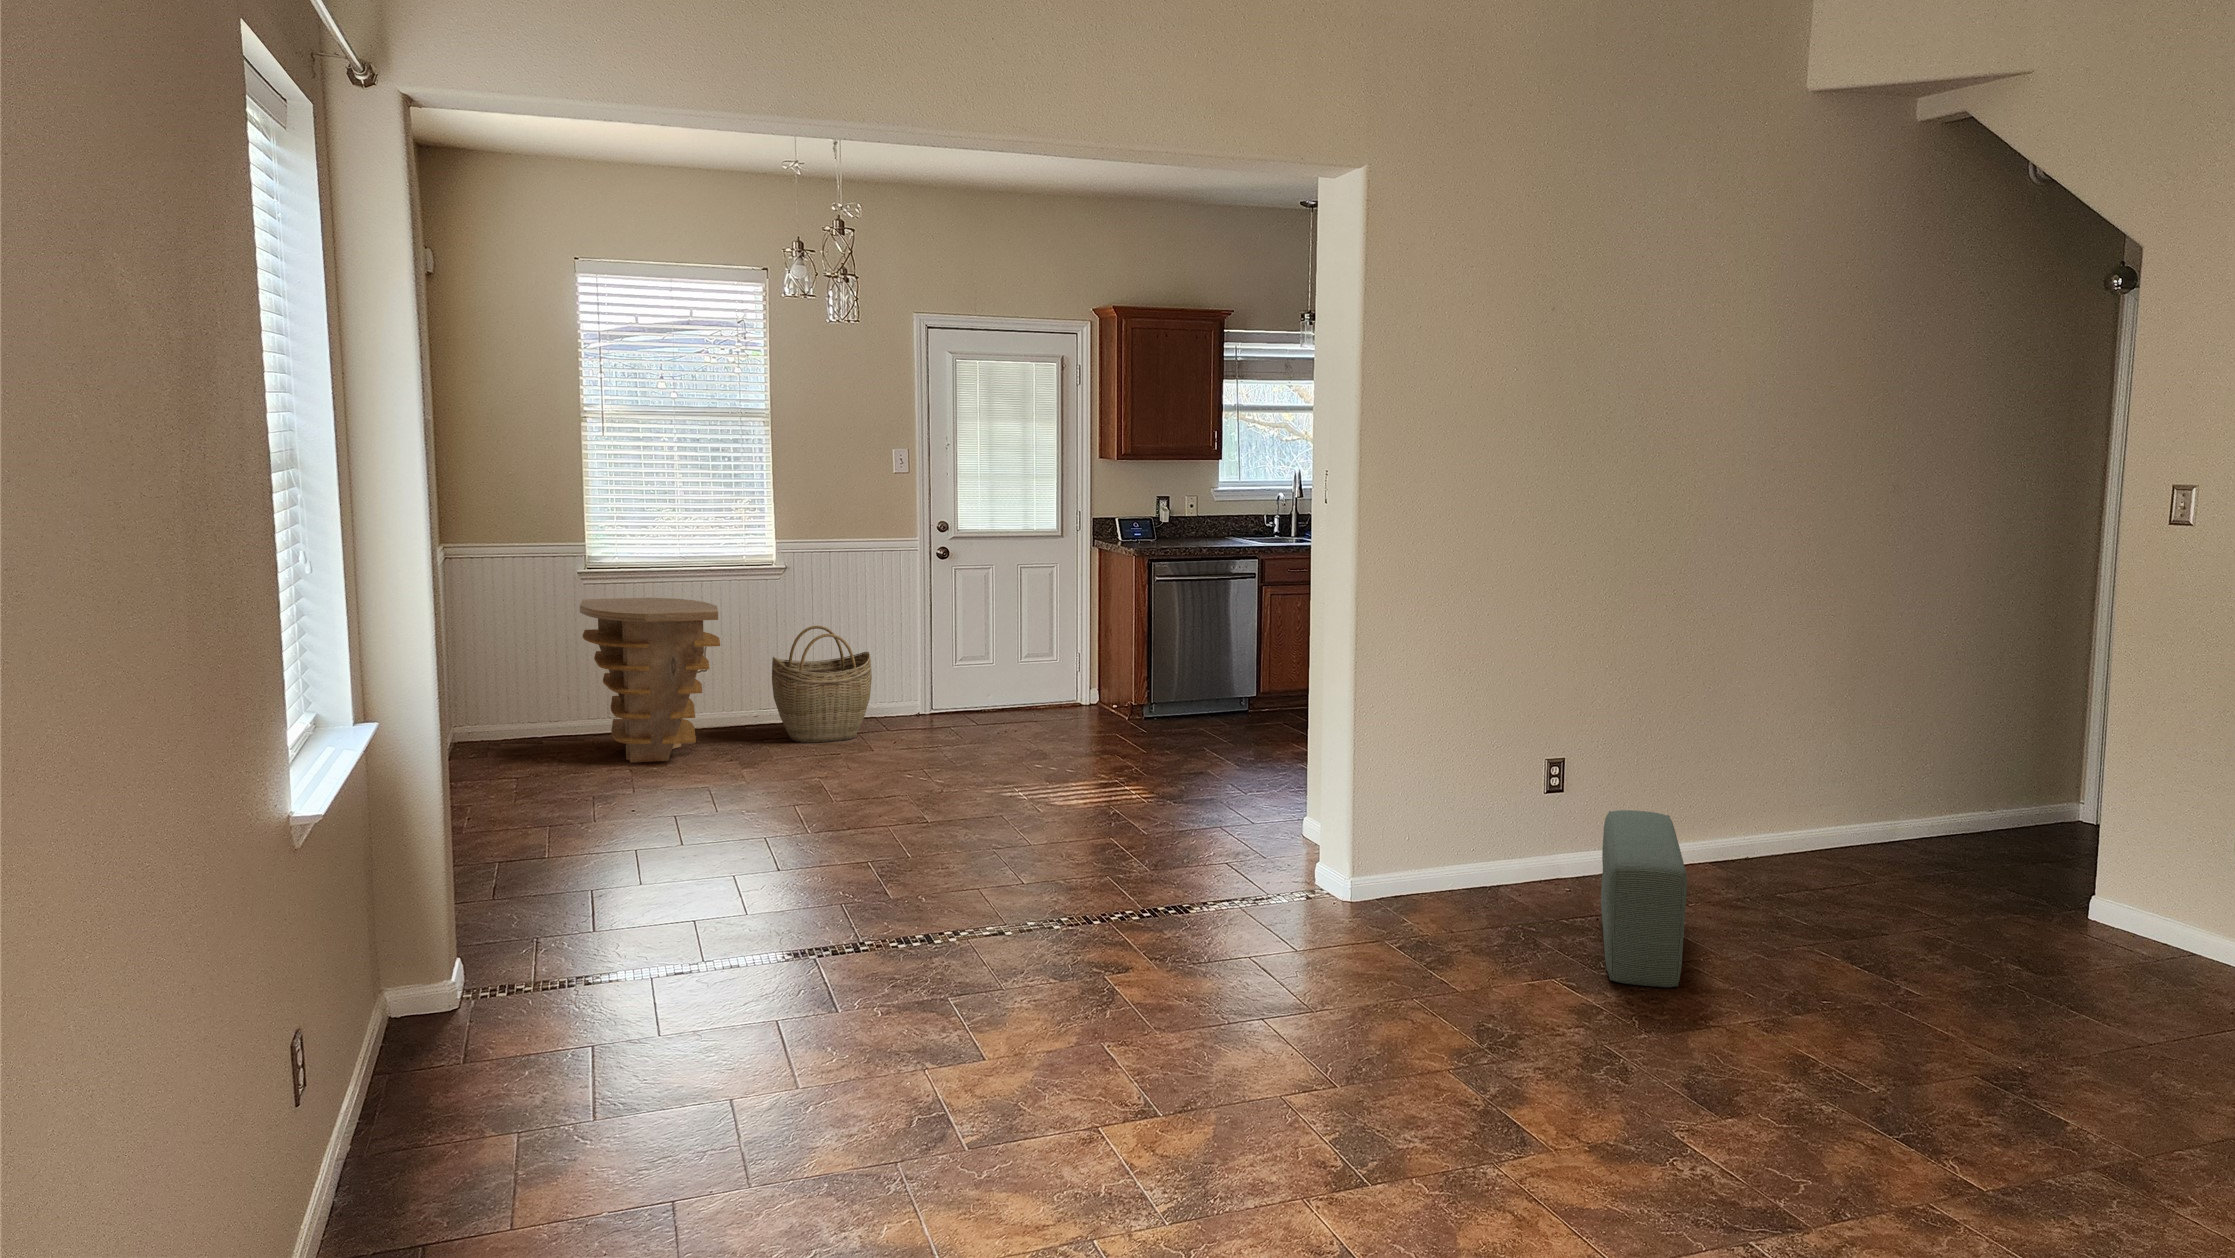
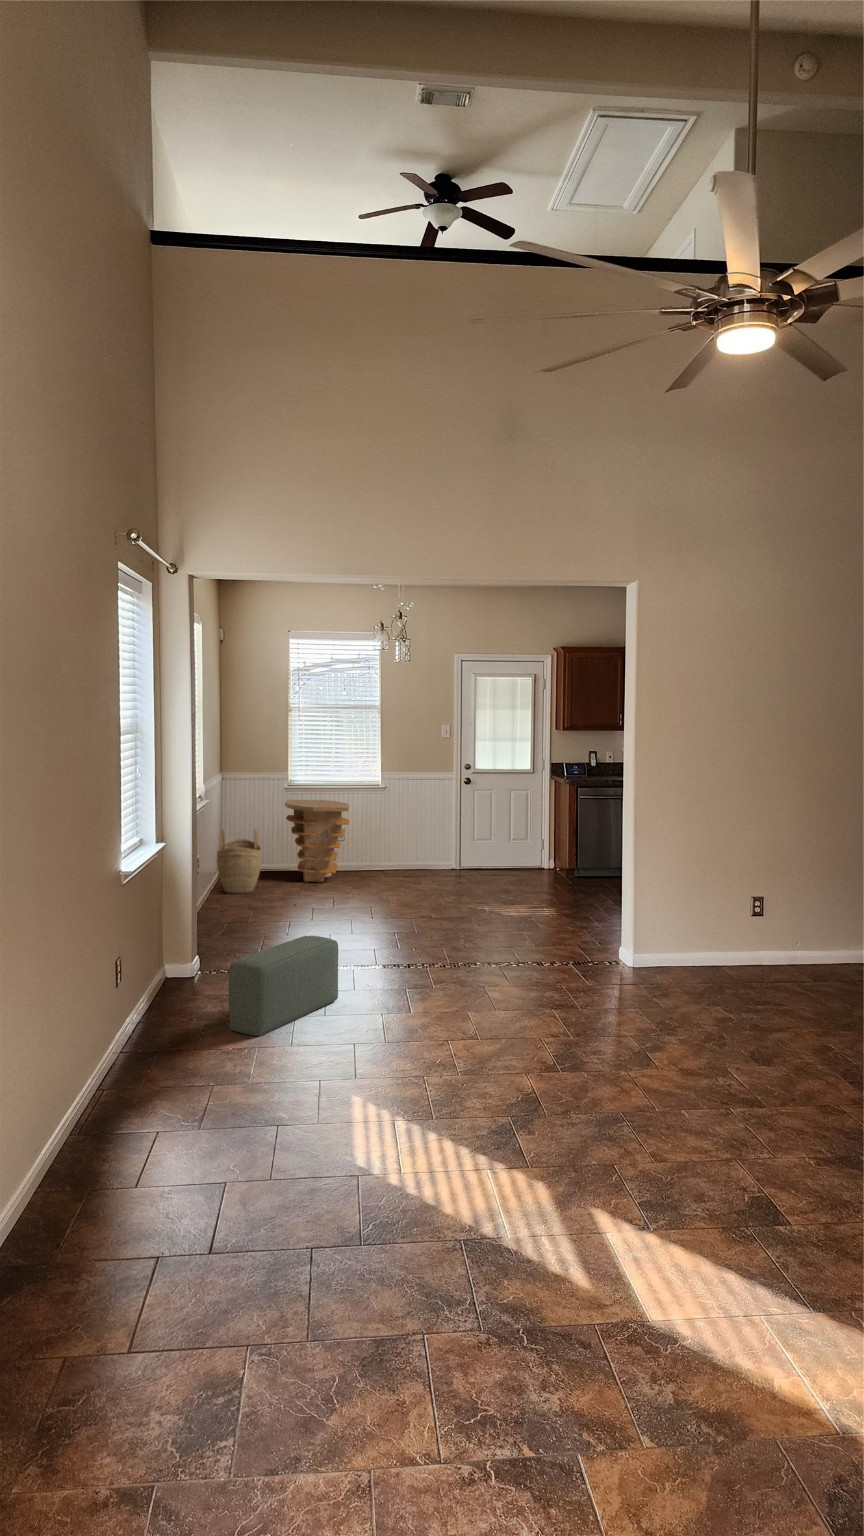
woven basket: present [772,626,872,743] -> present [217,829,261,894]
pouf: present [1601,810,1687,987] -> present [229,936,338,1036]

